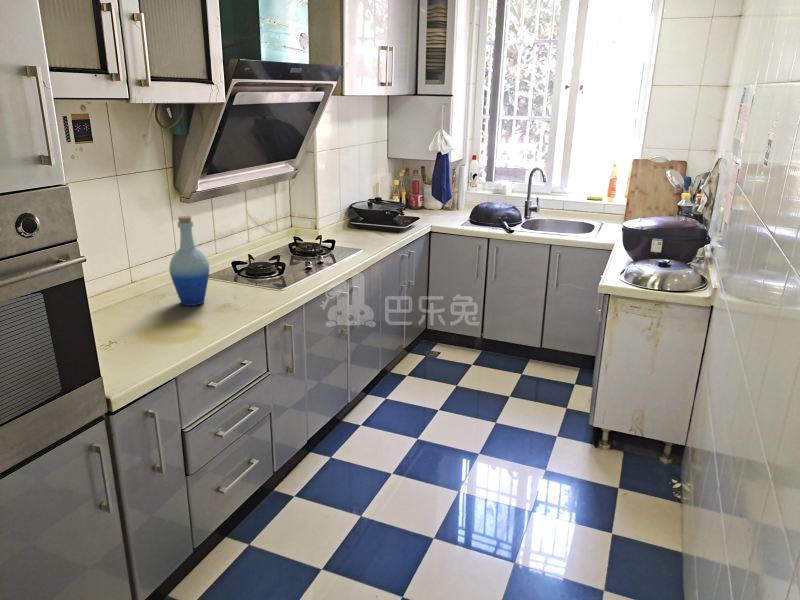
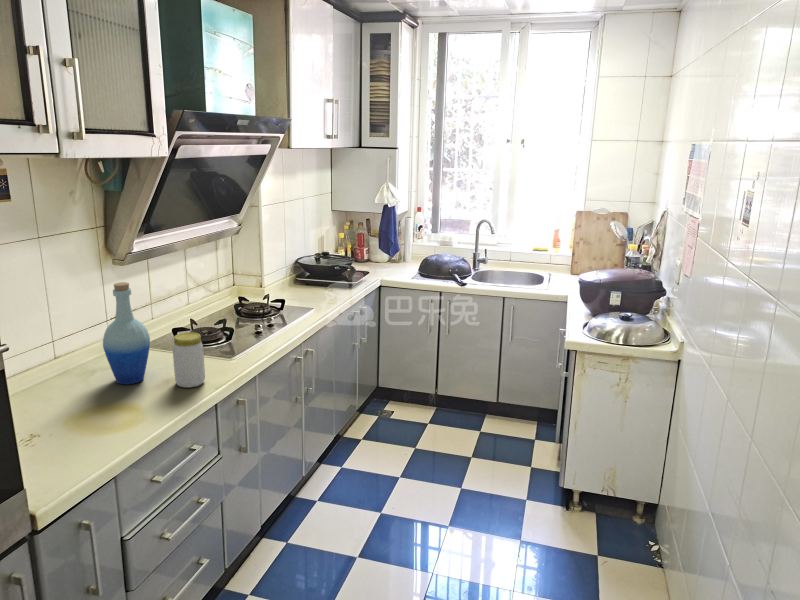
jar: none [228,262,256,311] -> present [173,332,205,387]

